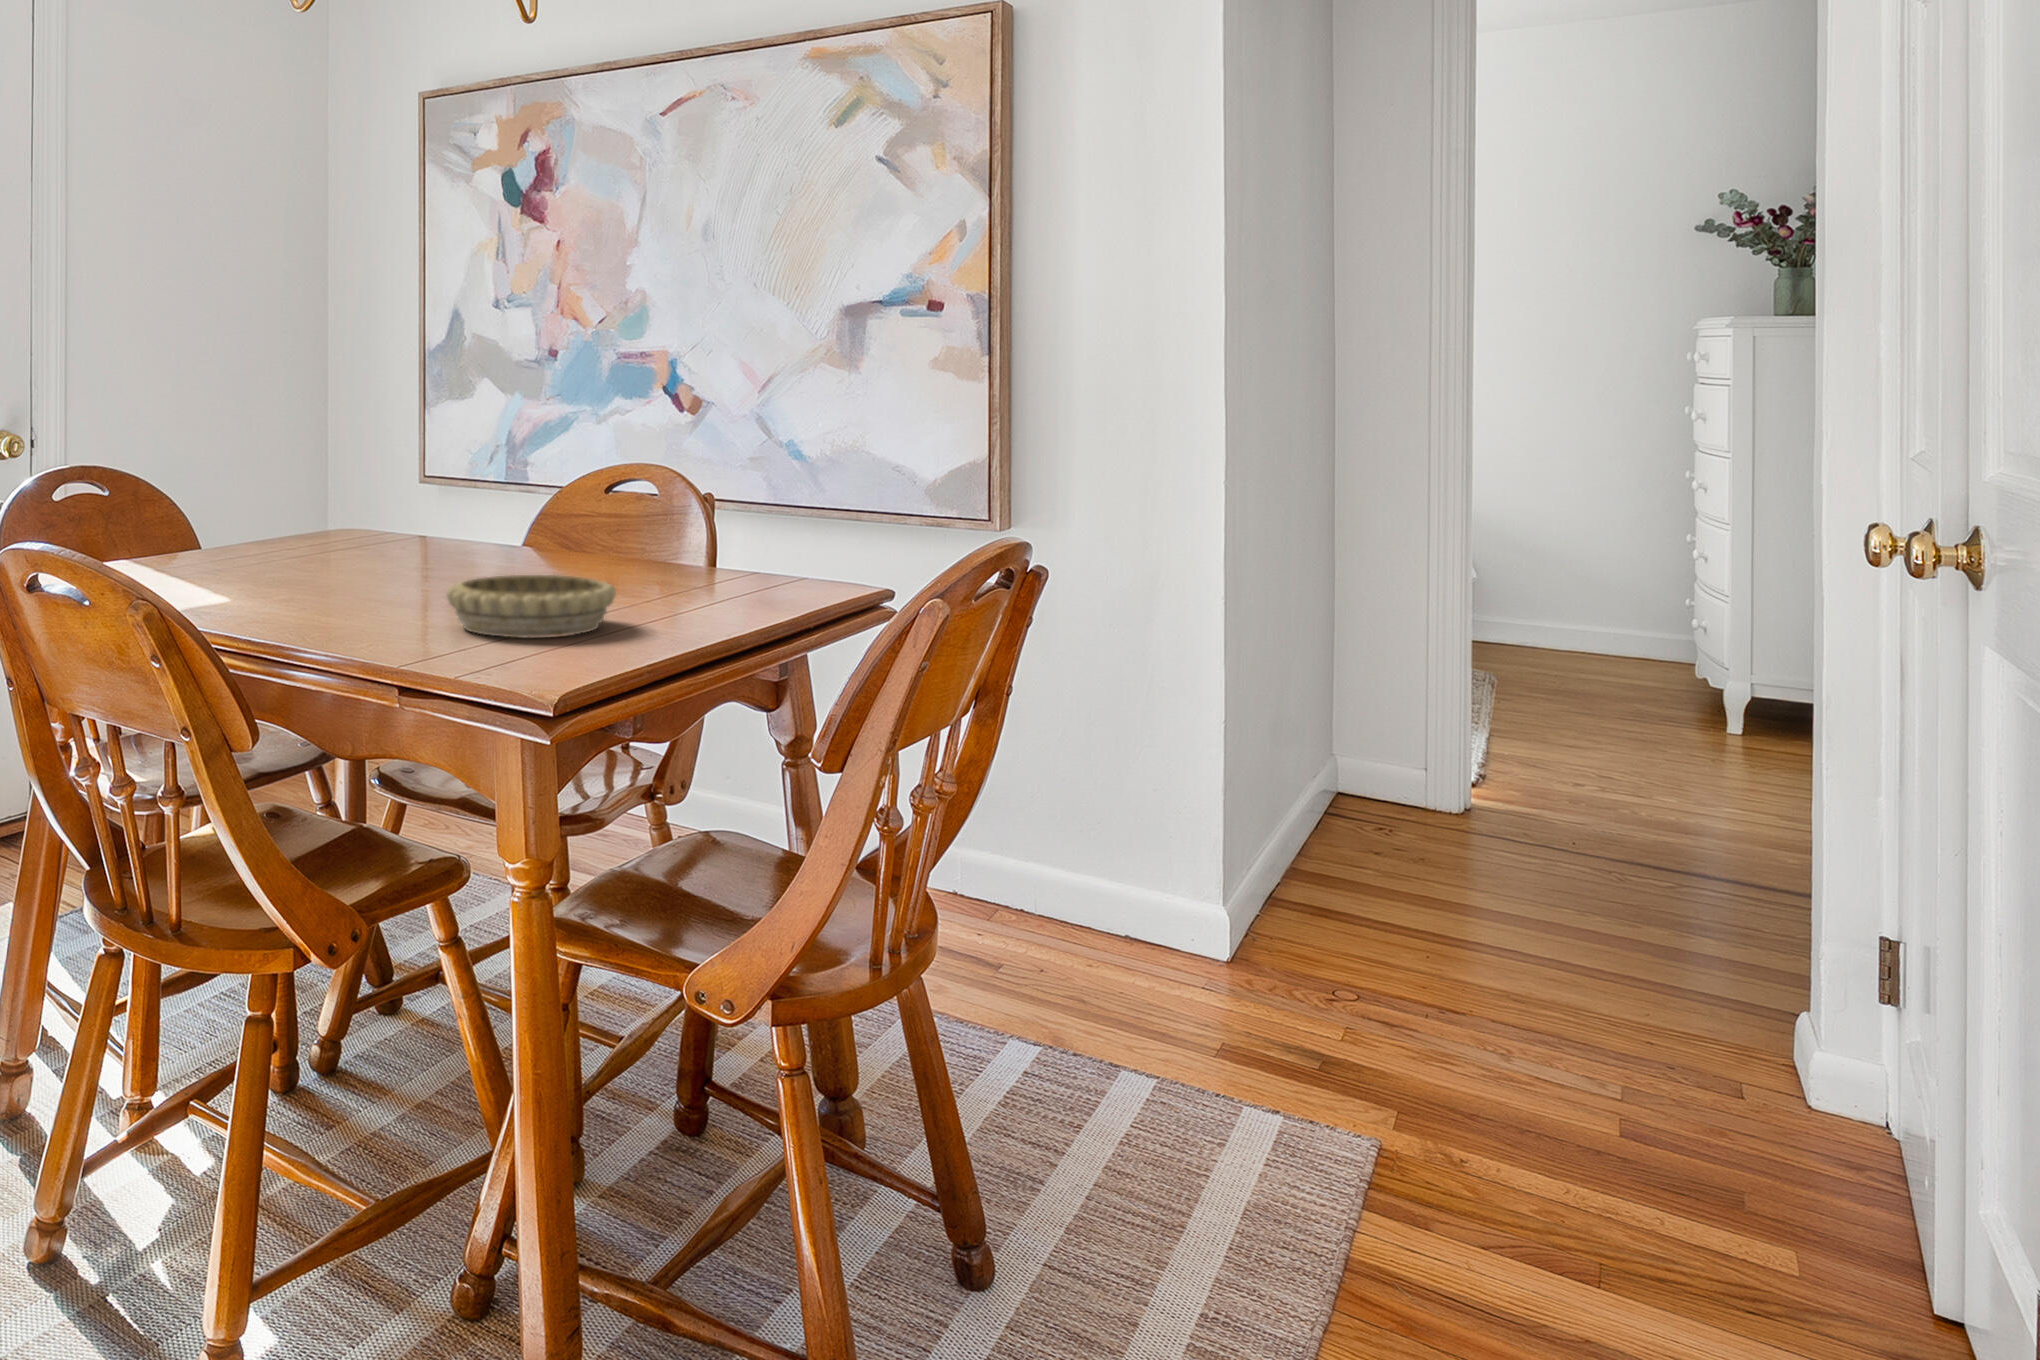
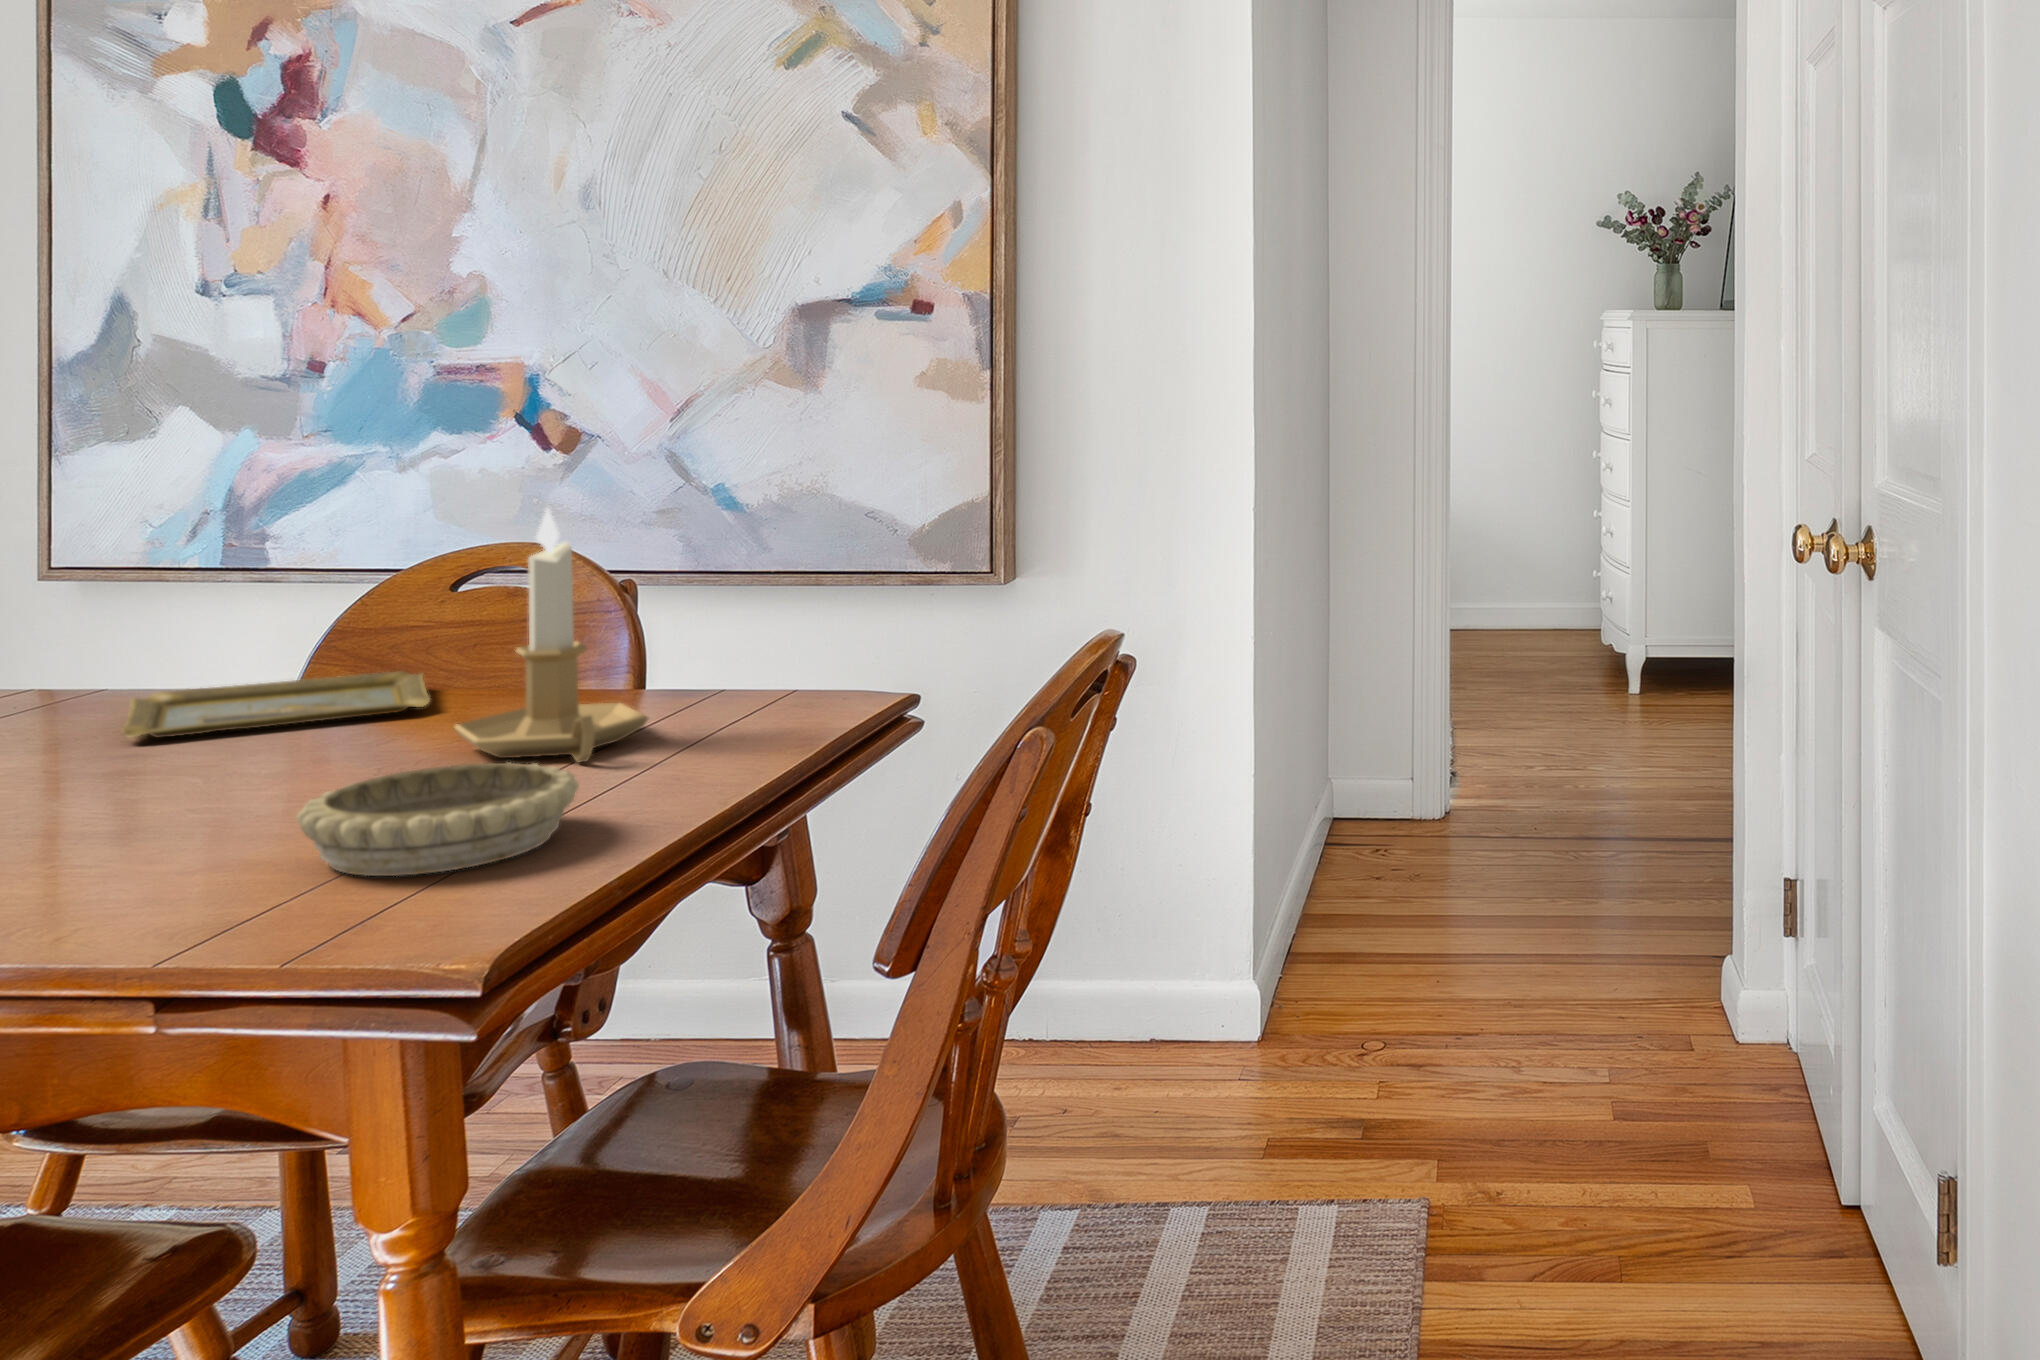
candlestick: none [572,413,693,596] -> present [455,509,648,762]
tray: none [401,540,575,564] -> present [122,671,430,738]

